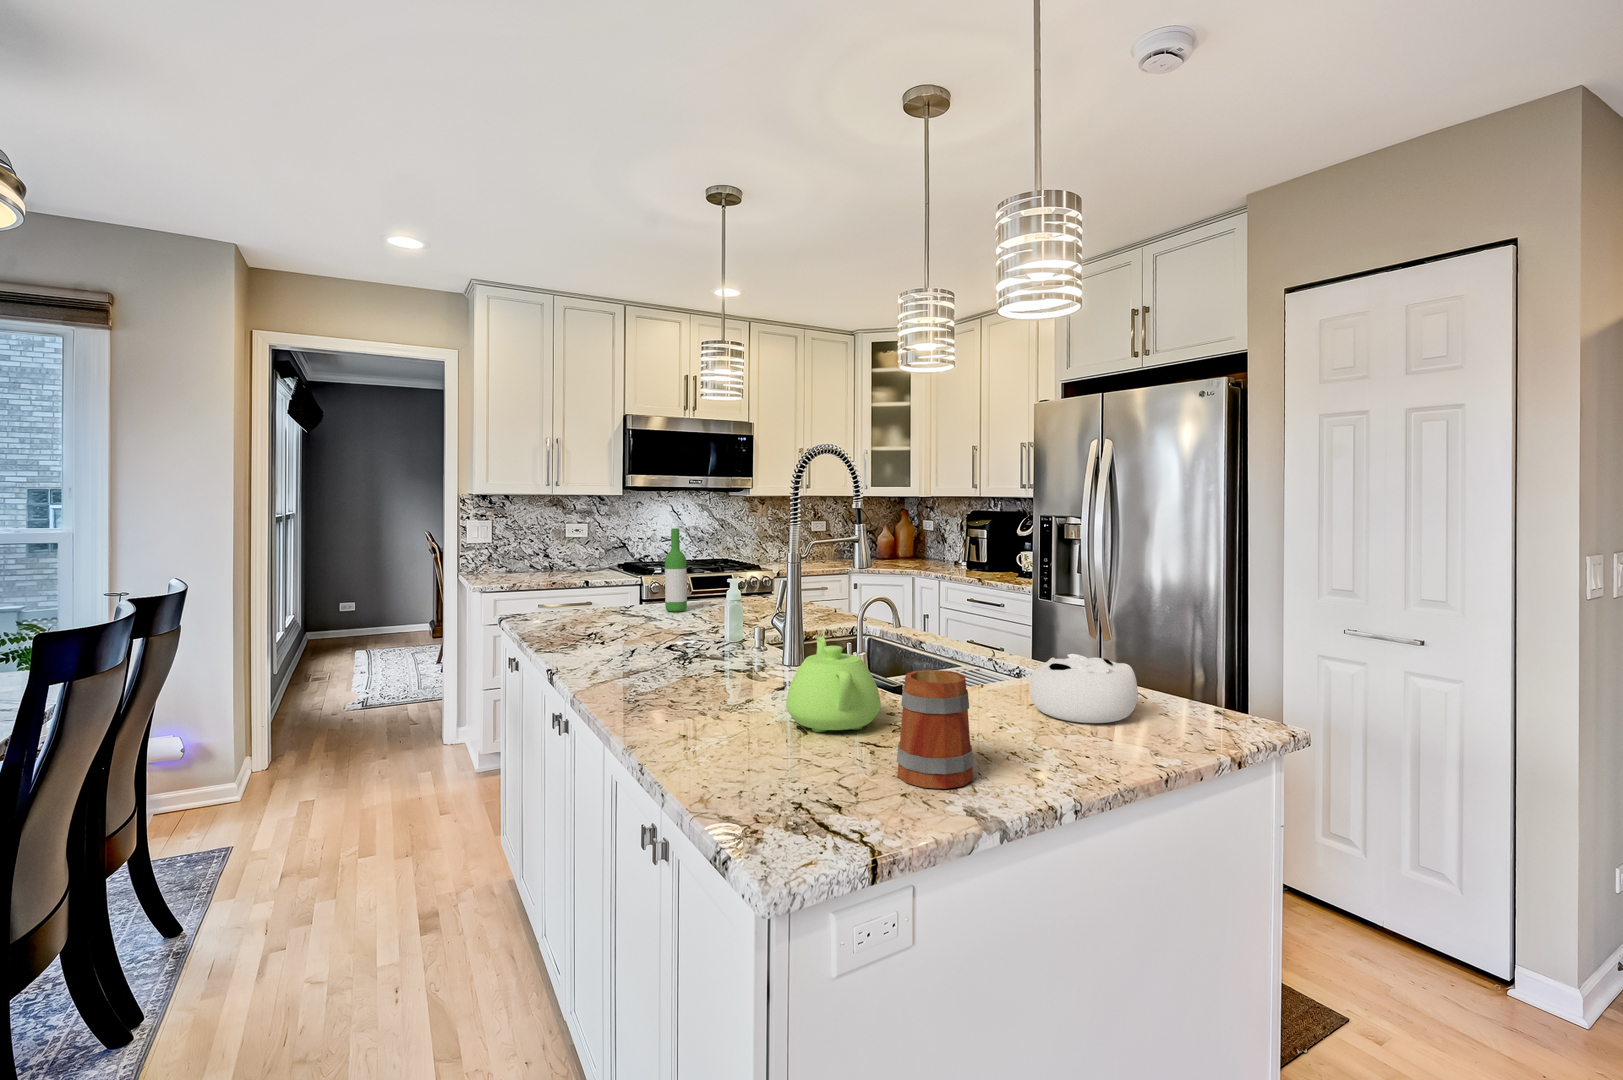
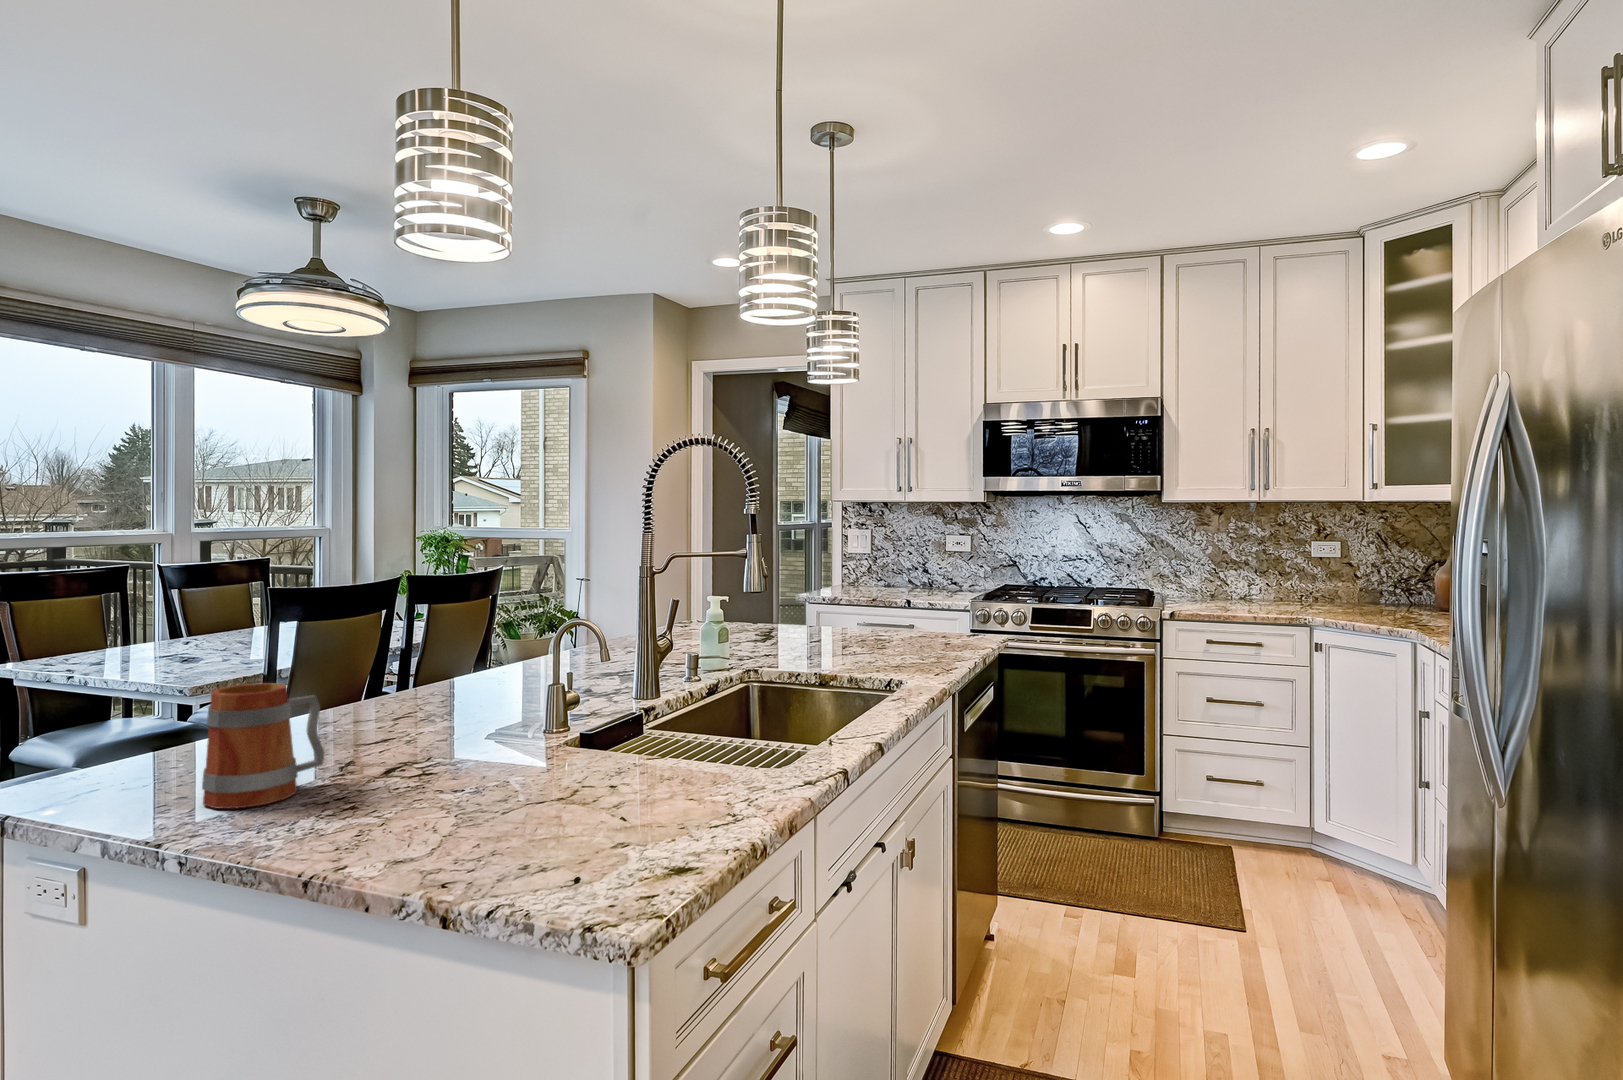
wine bottle: present [665,528,687,612] -> none [808,539,833,637]
teapot: present [786,636,881,732] -> none [339,653,483,753]
decorative bowl: present [1029,654,1138,723] -> none [514,724,667,824]

